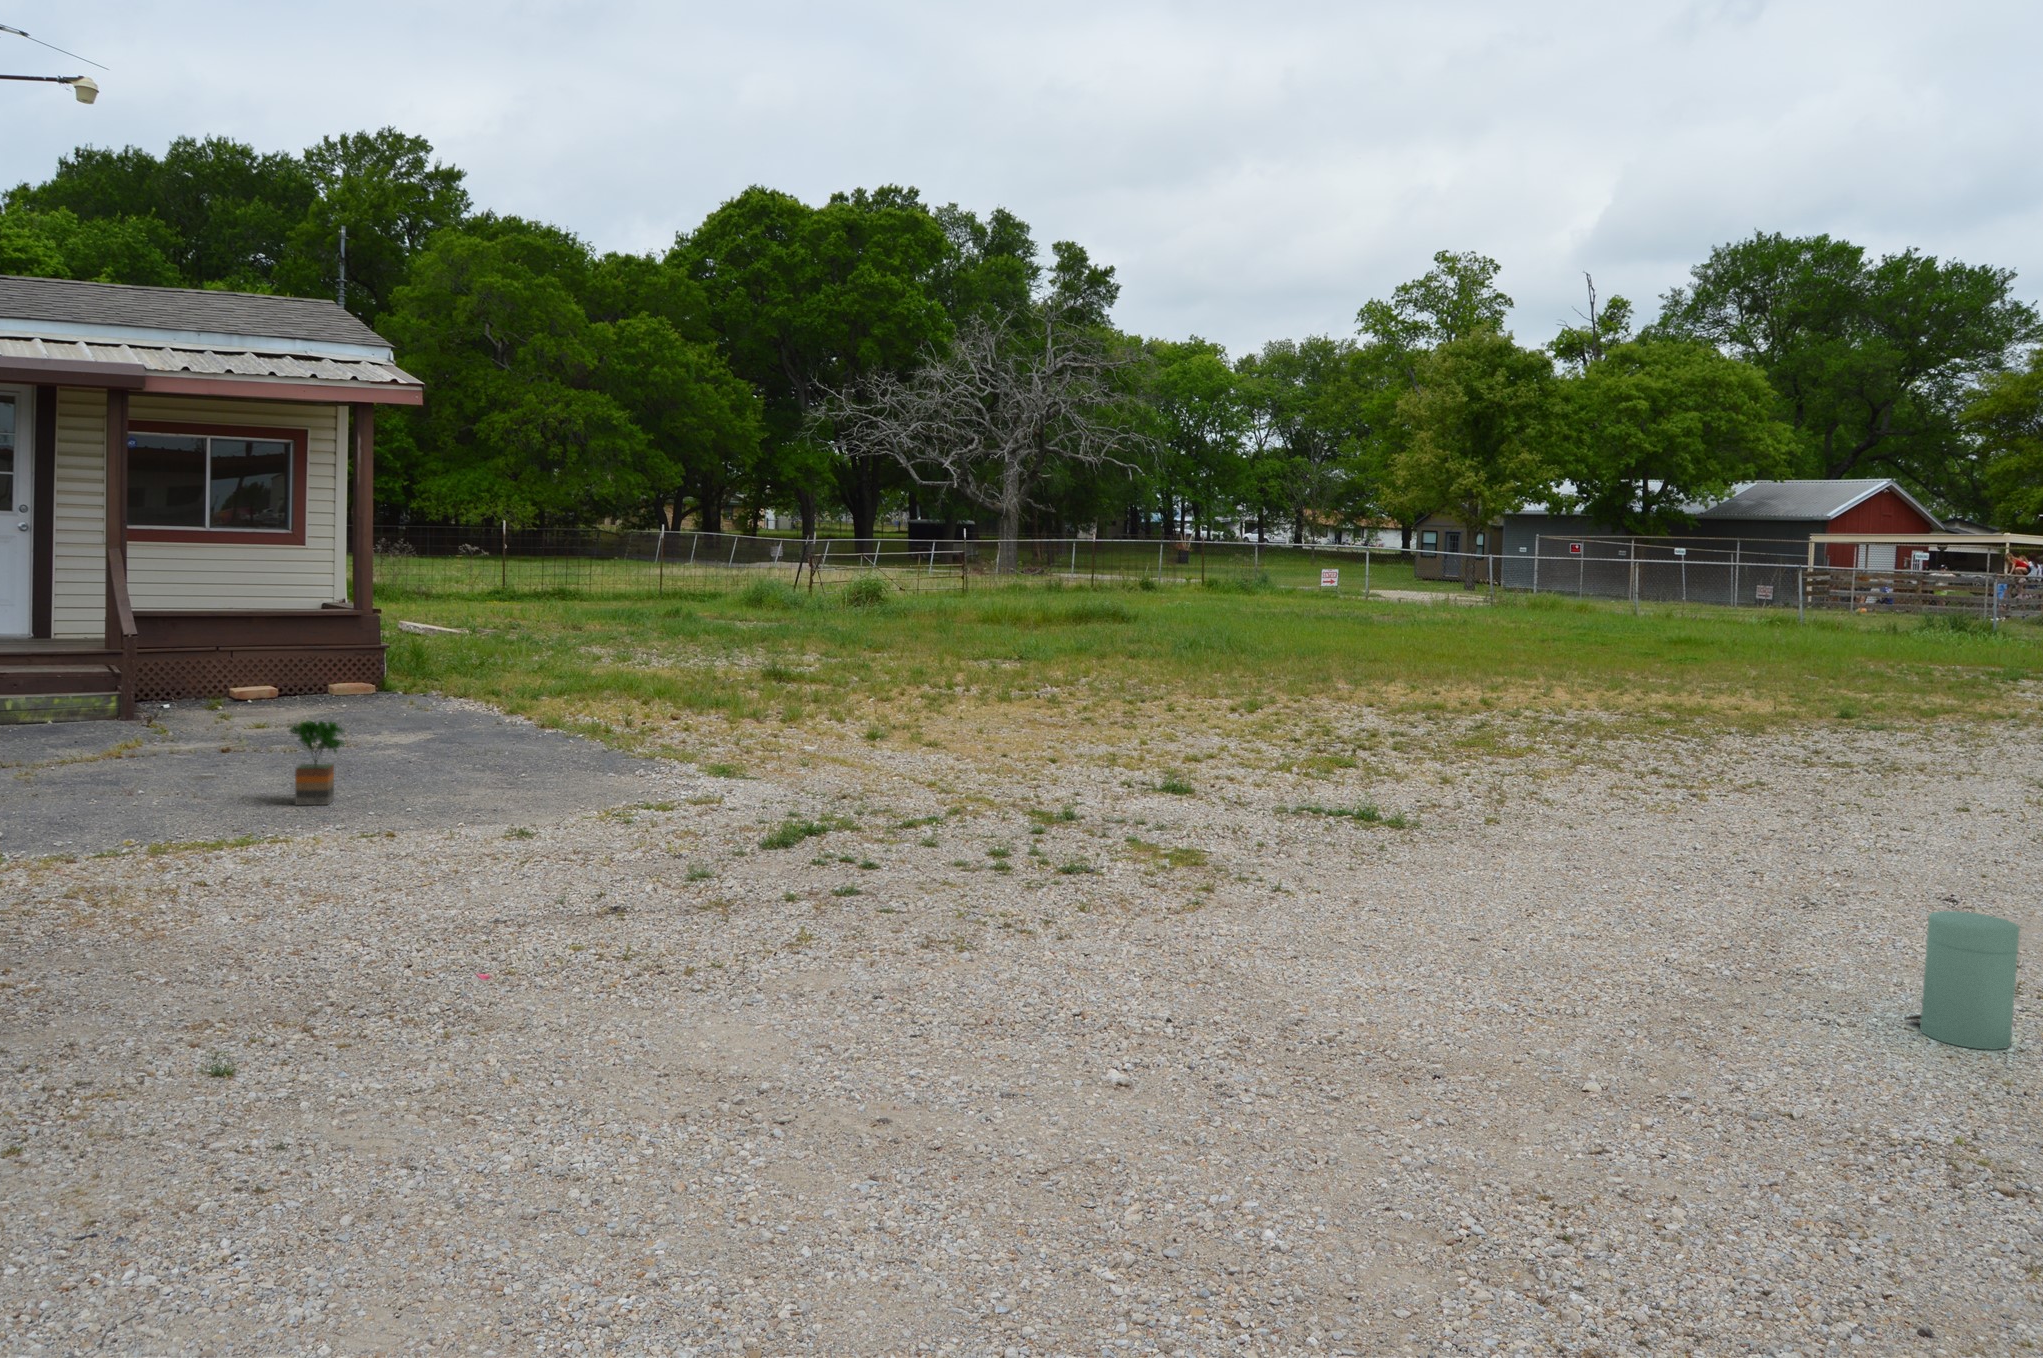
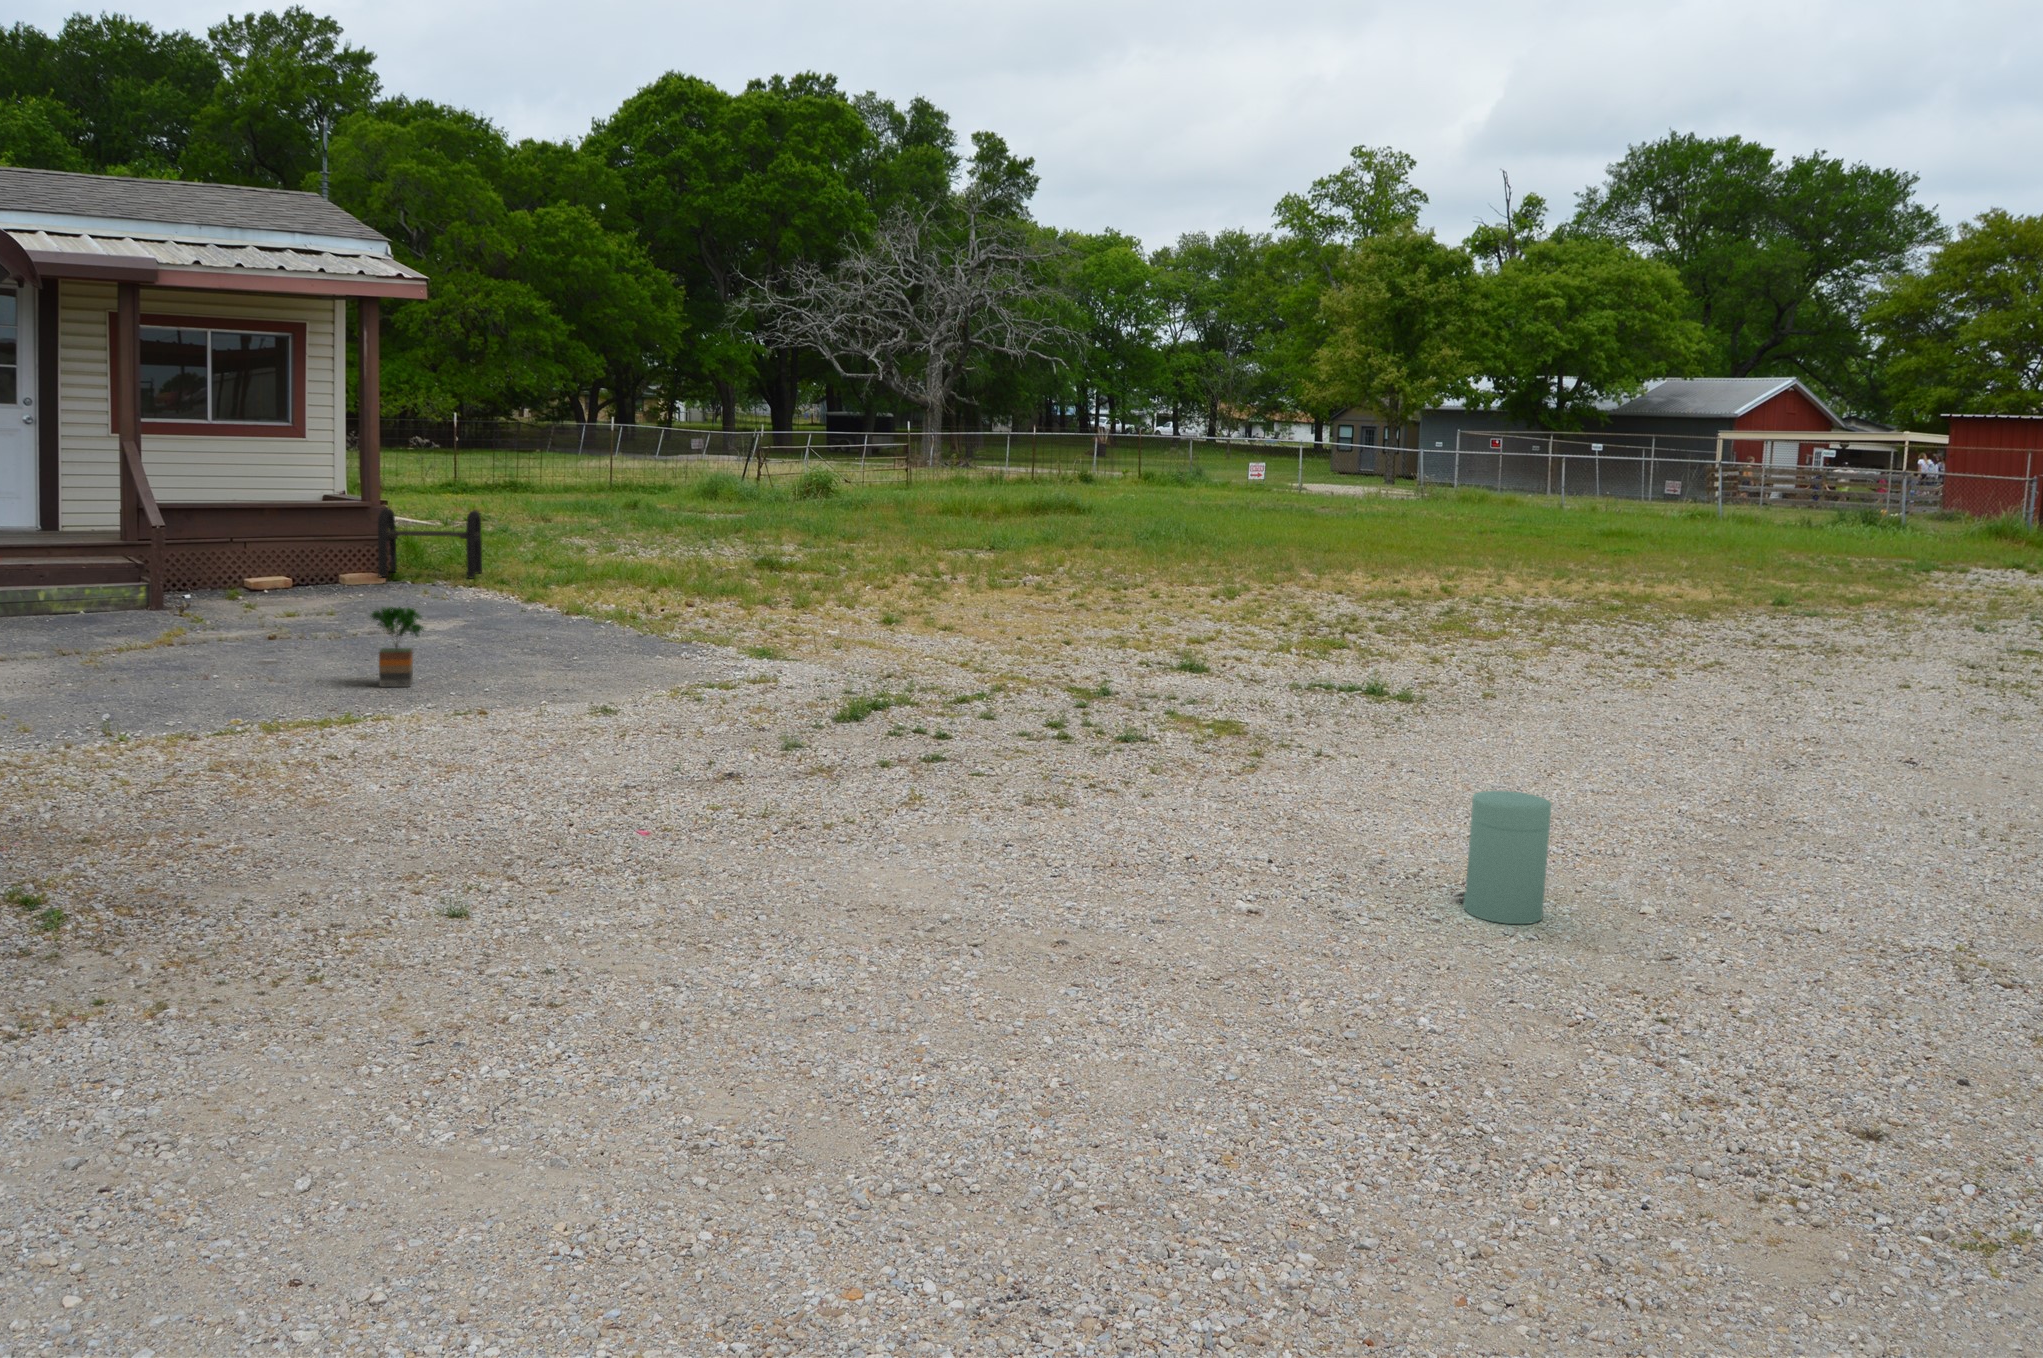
bench: none [367,616,475,688] -> present [378,508,482,578]
trash can: present [1906,911,2020,1050] -> present [1455,791,1552,924]

